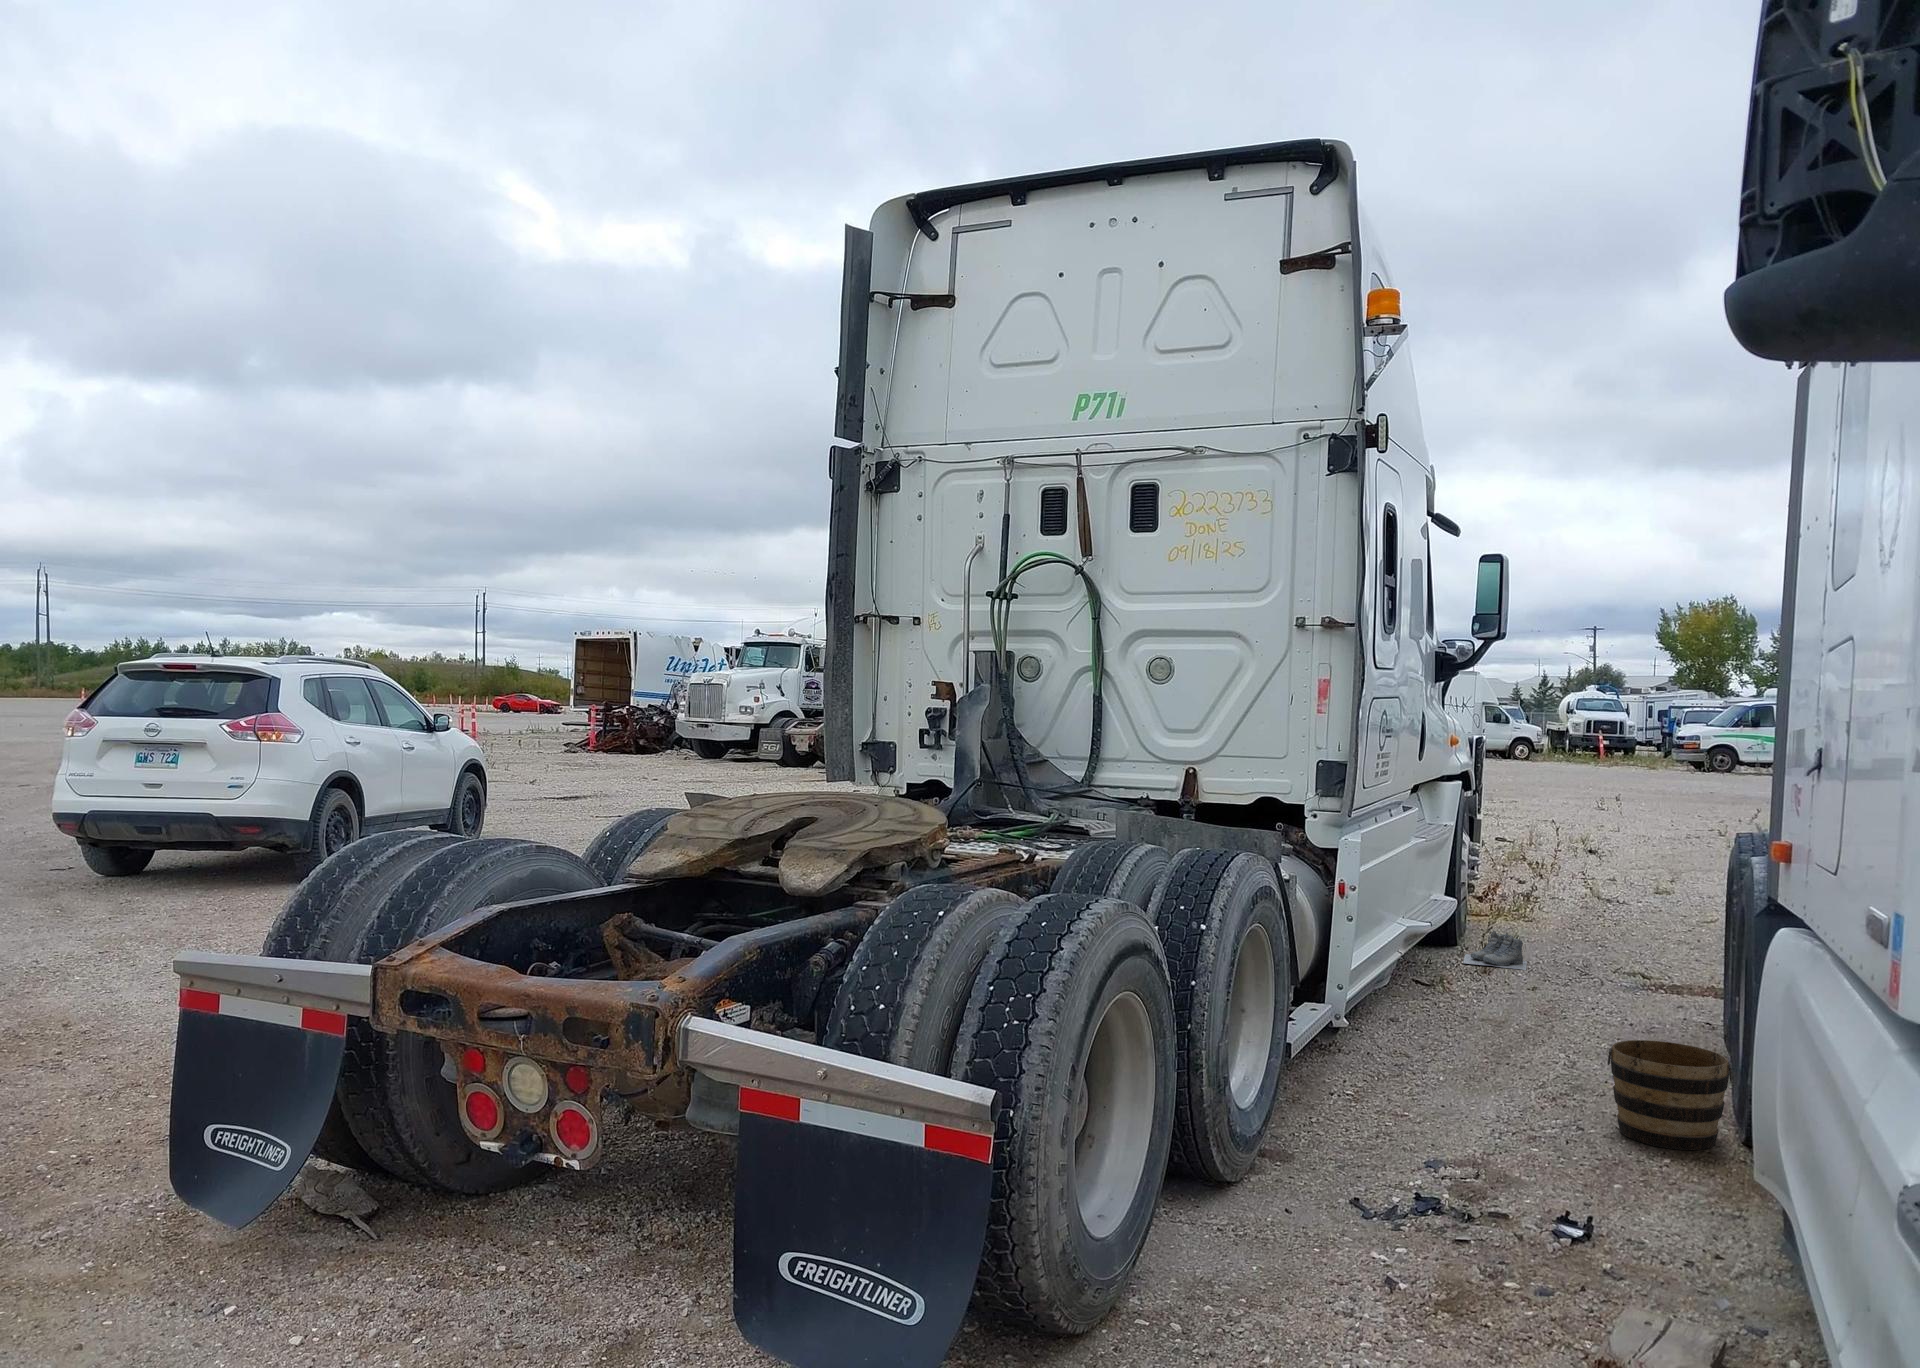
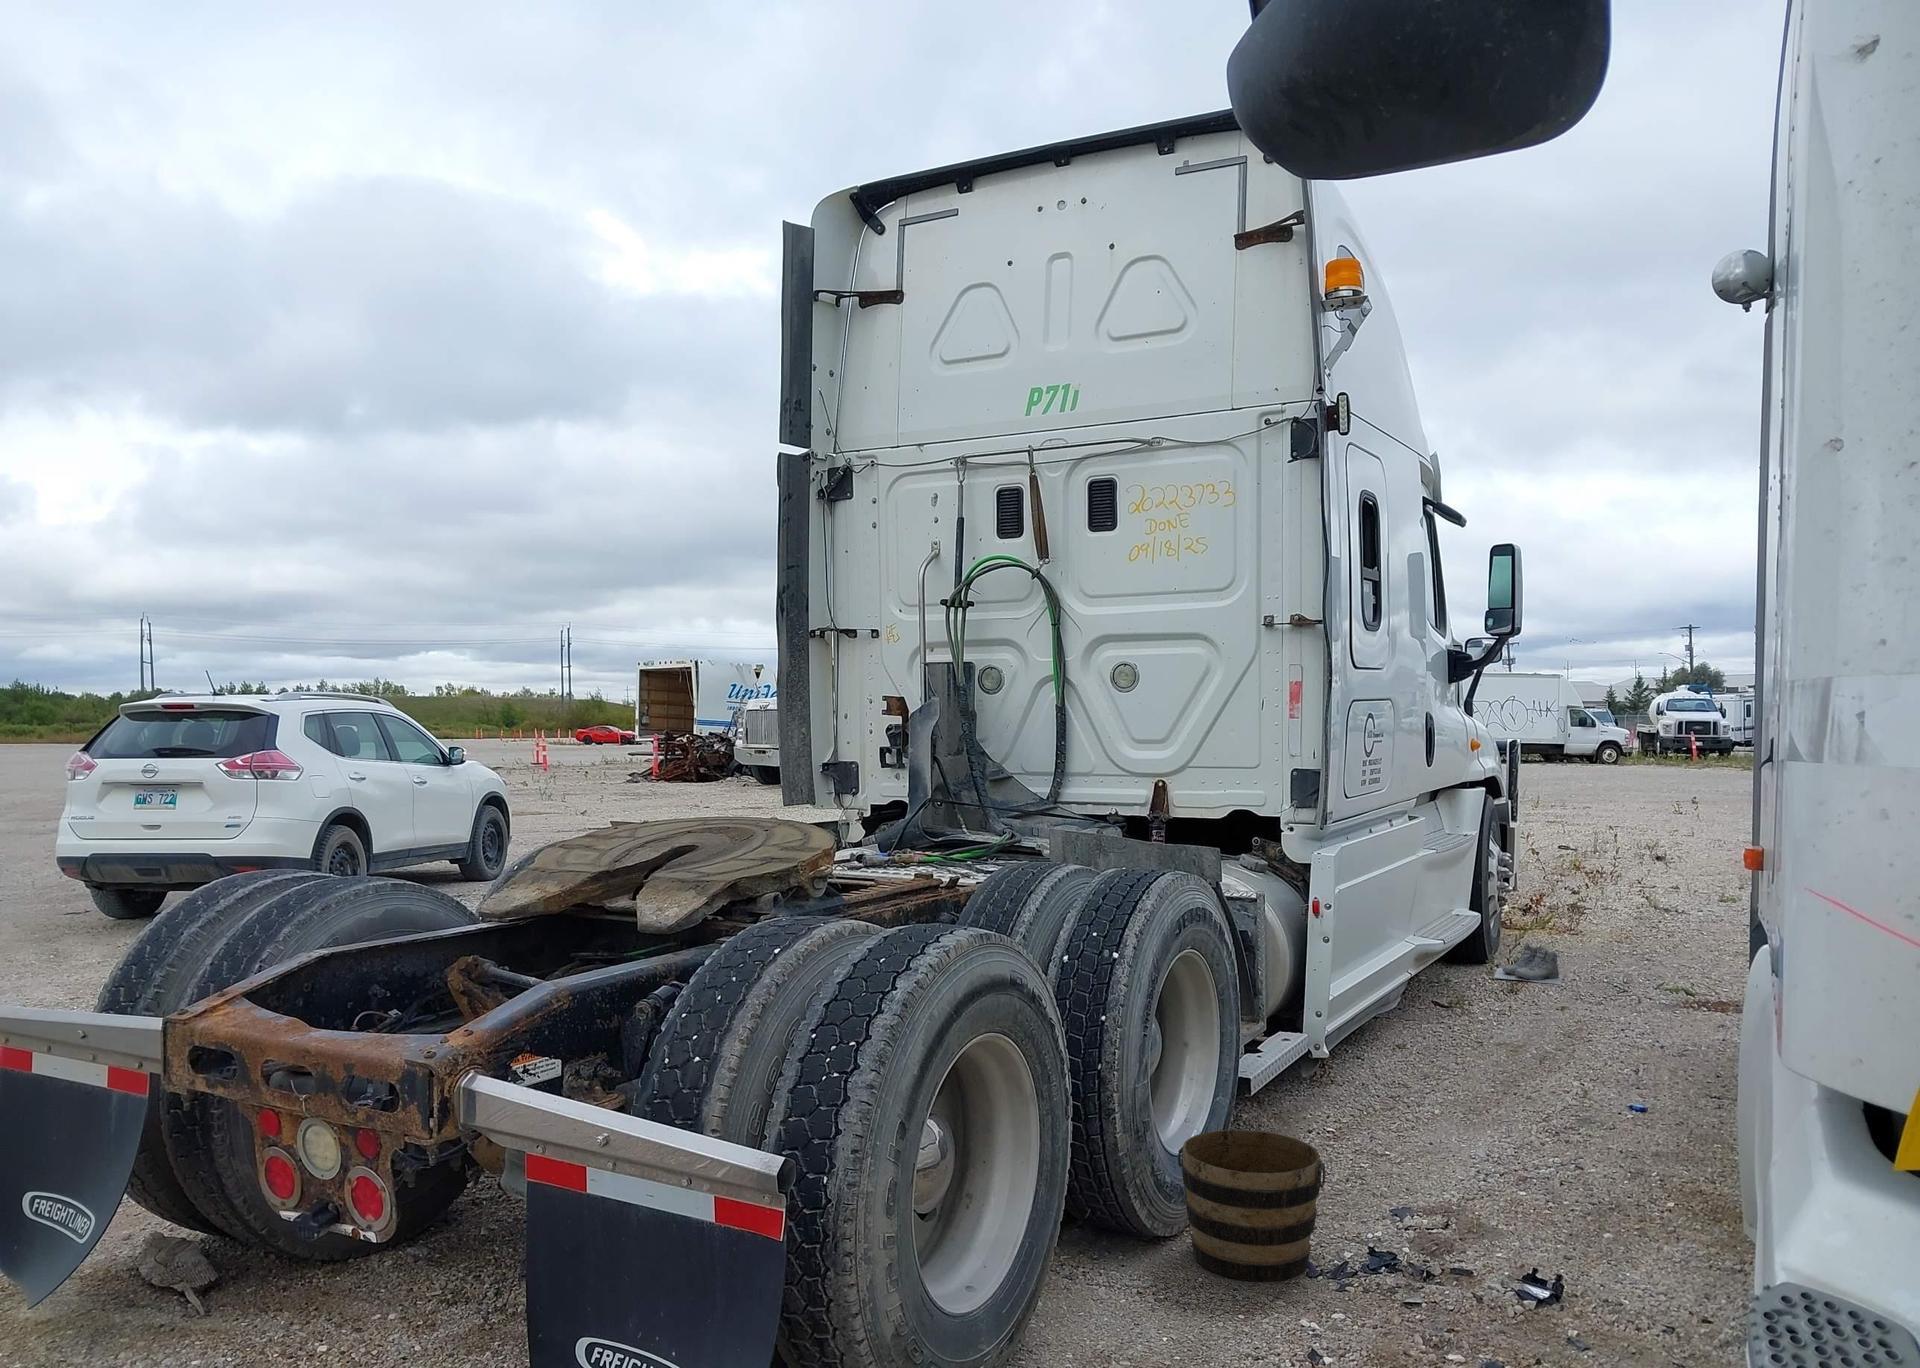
bucket: present [1608,1040,1732,1150] -> present [1178,1130,1325,1281]

